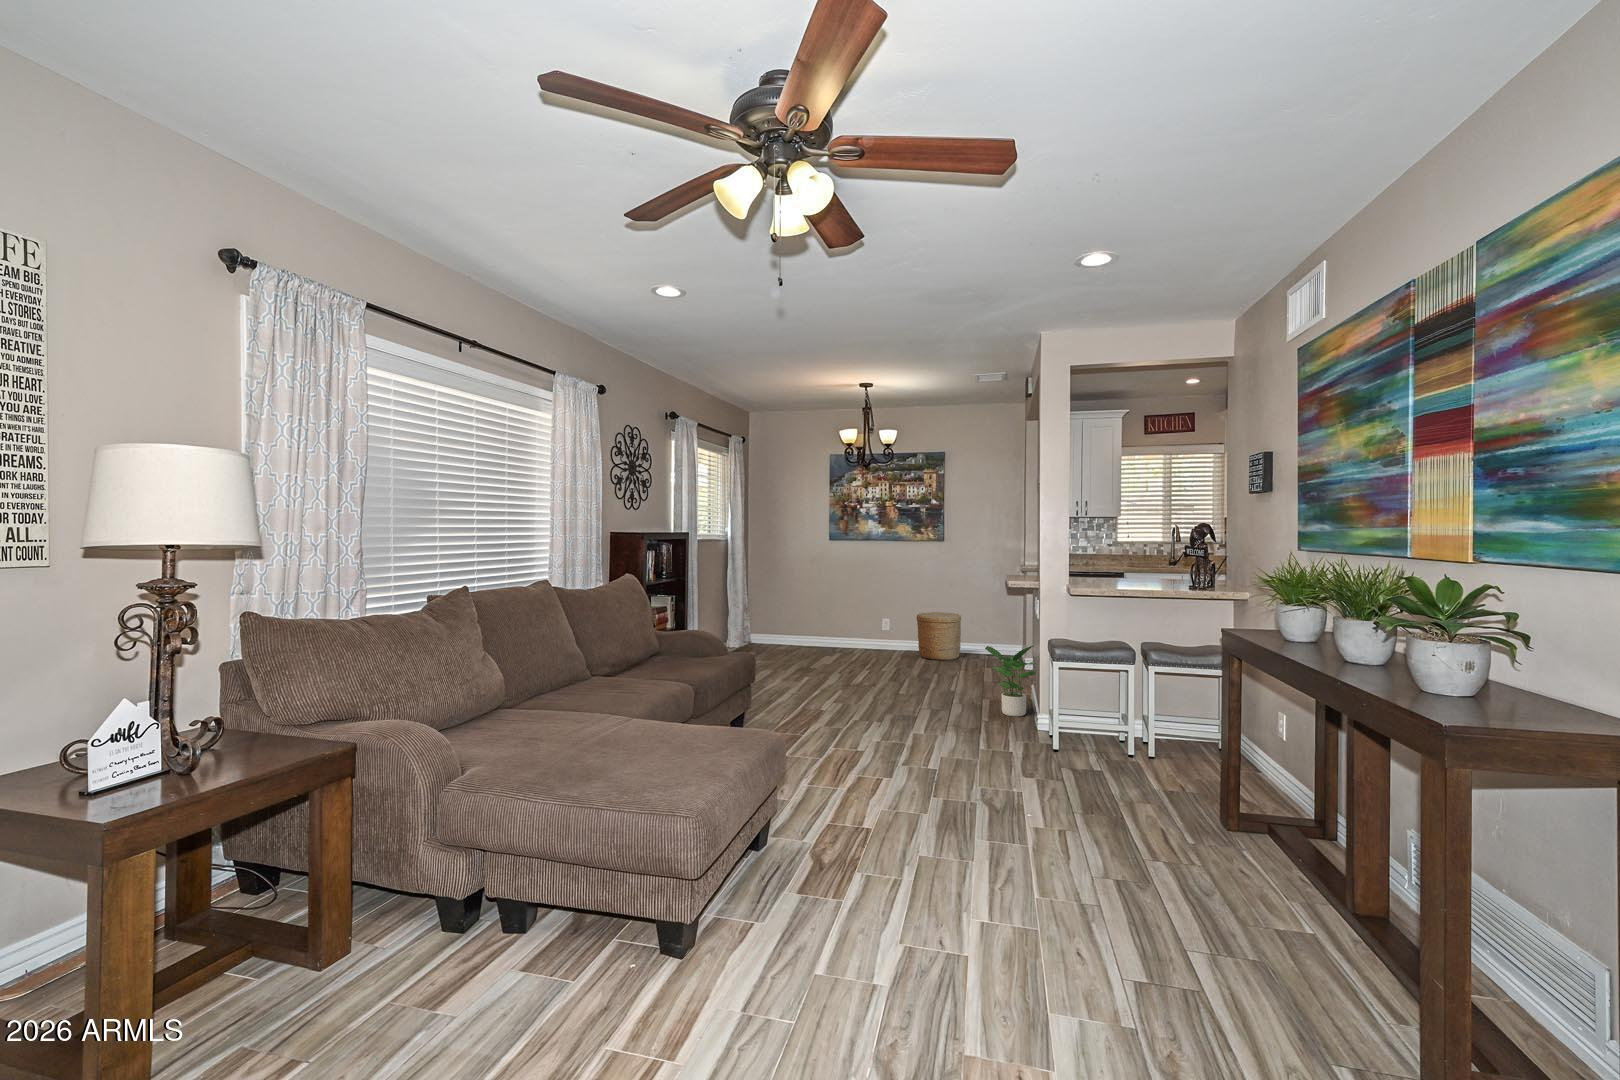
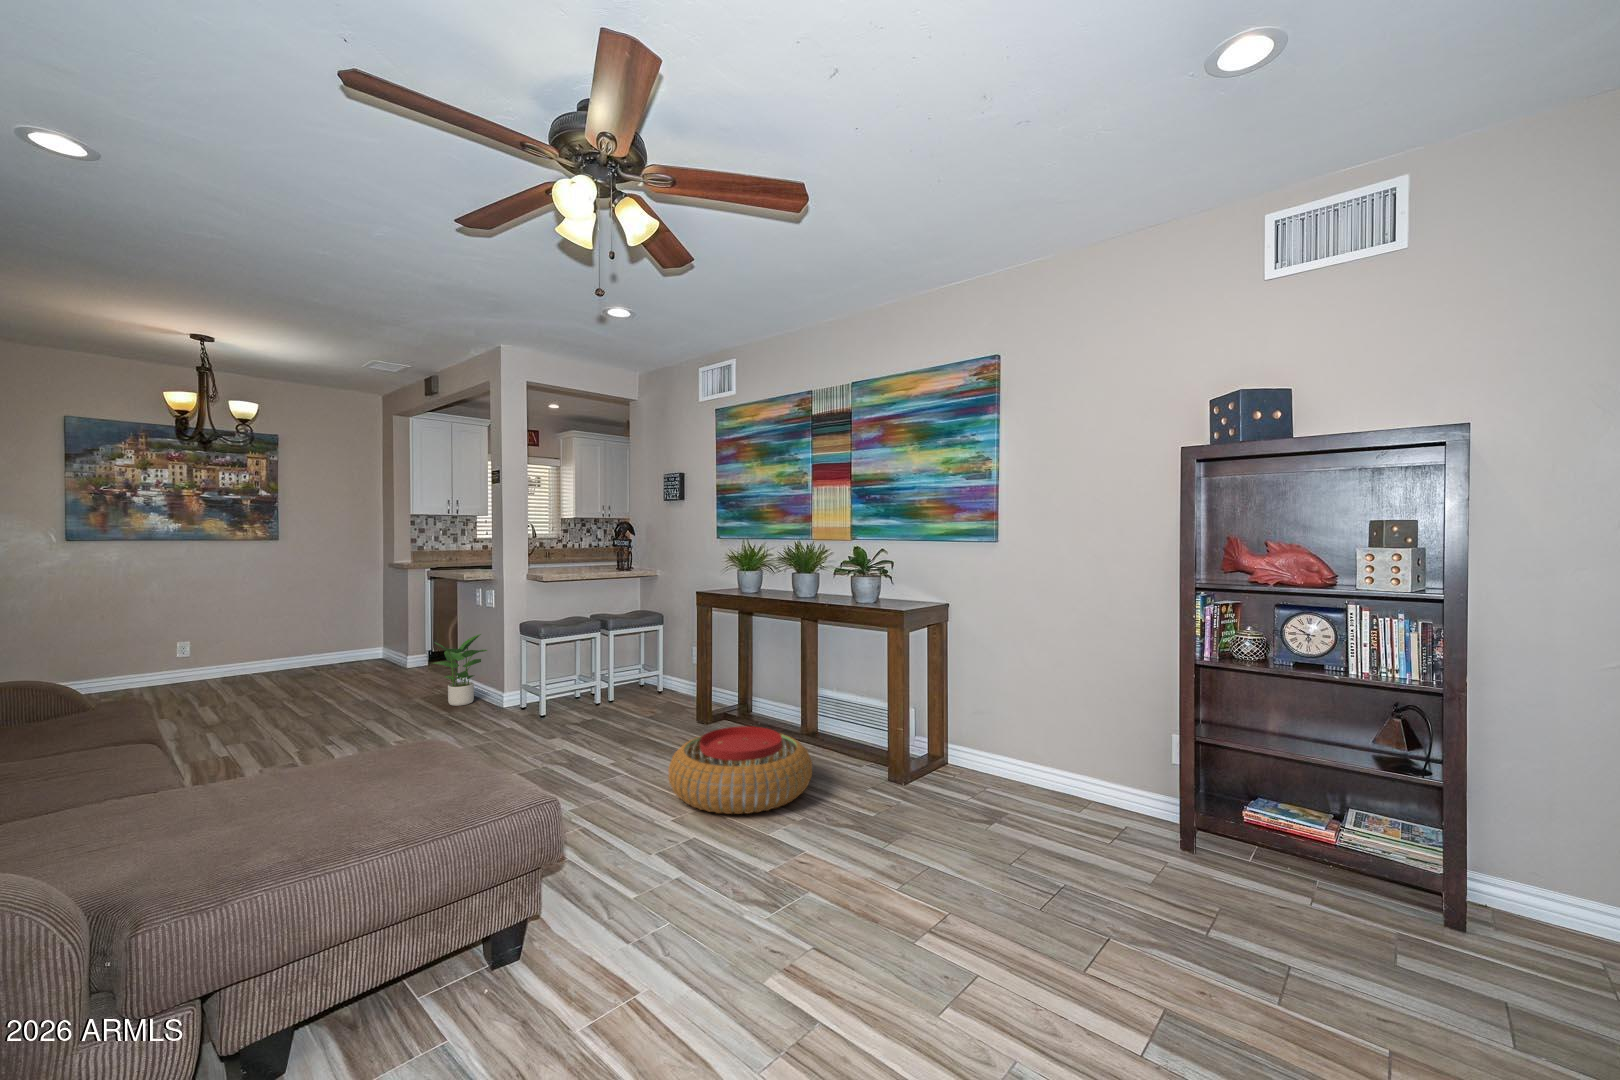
woven basket: present [917,612,961,660] -> none [244,623,309,681]
pouf: none [1005,831,1242,992] -> present [668,726,812,814]

